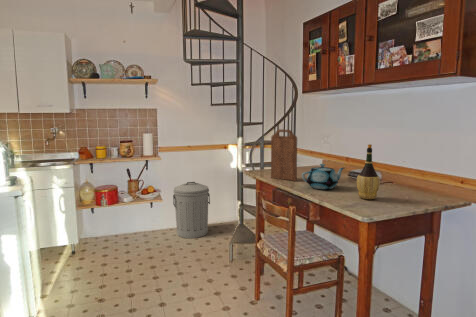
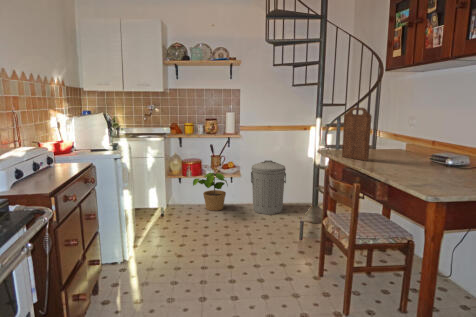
wine bottle: present [357,144,380,199] -> none [430,123,458,182]
teapot: present [302,164,344,189] -> none [371,143,423,170]
potted plant: none [109,199,149,240] -> present [193,173,228,211]

